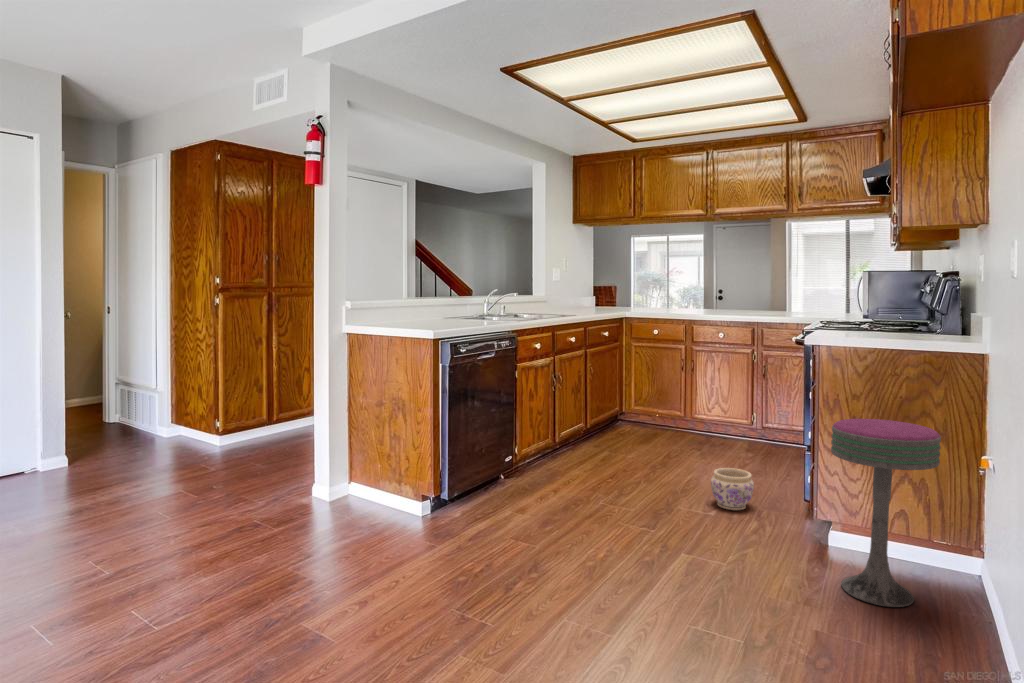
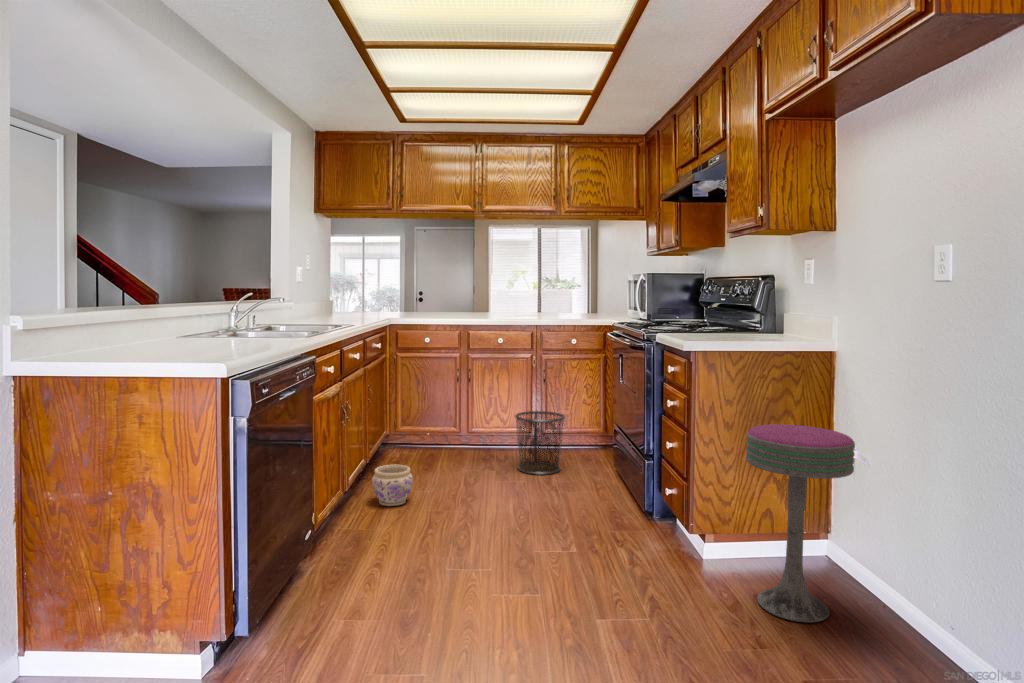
waste bin: none [717,403,768,462] -> present [515,411,565,475]
planter: present [711,468,754,511] -> present [372,465,413,507]

